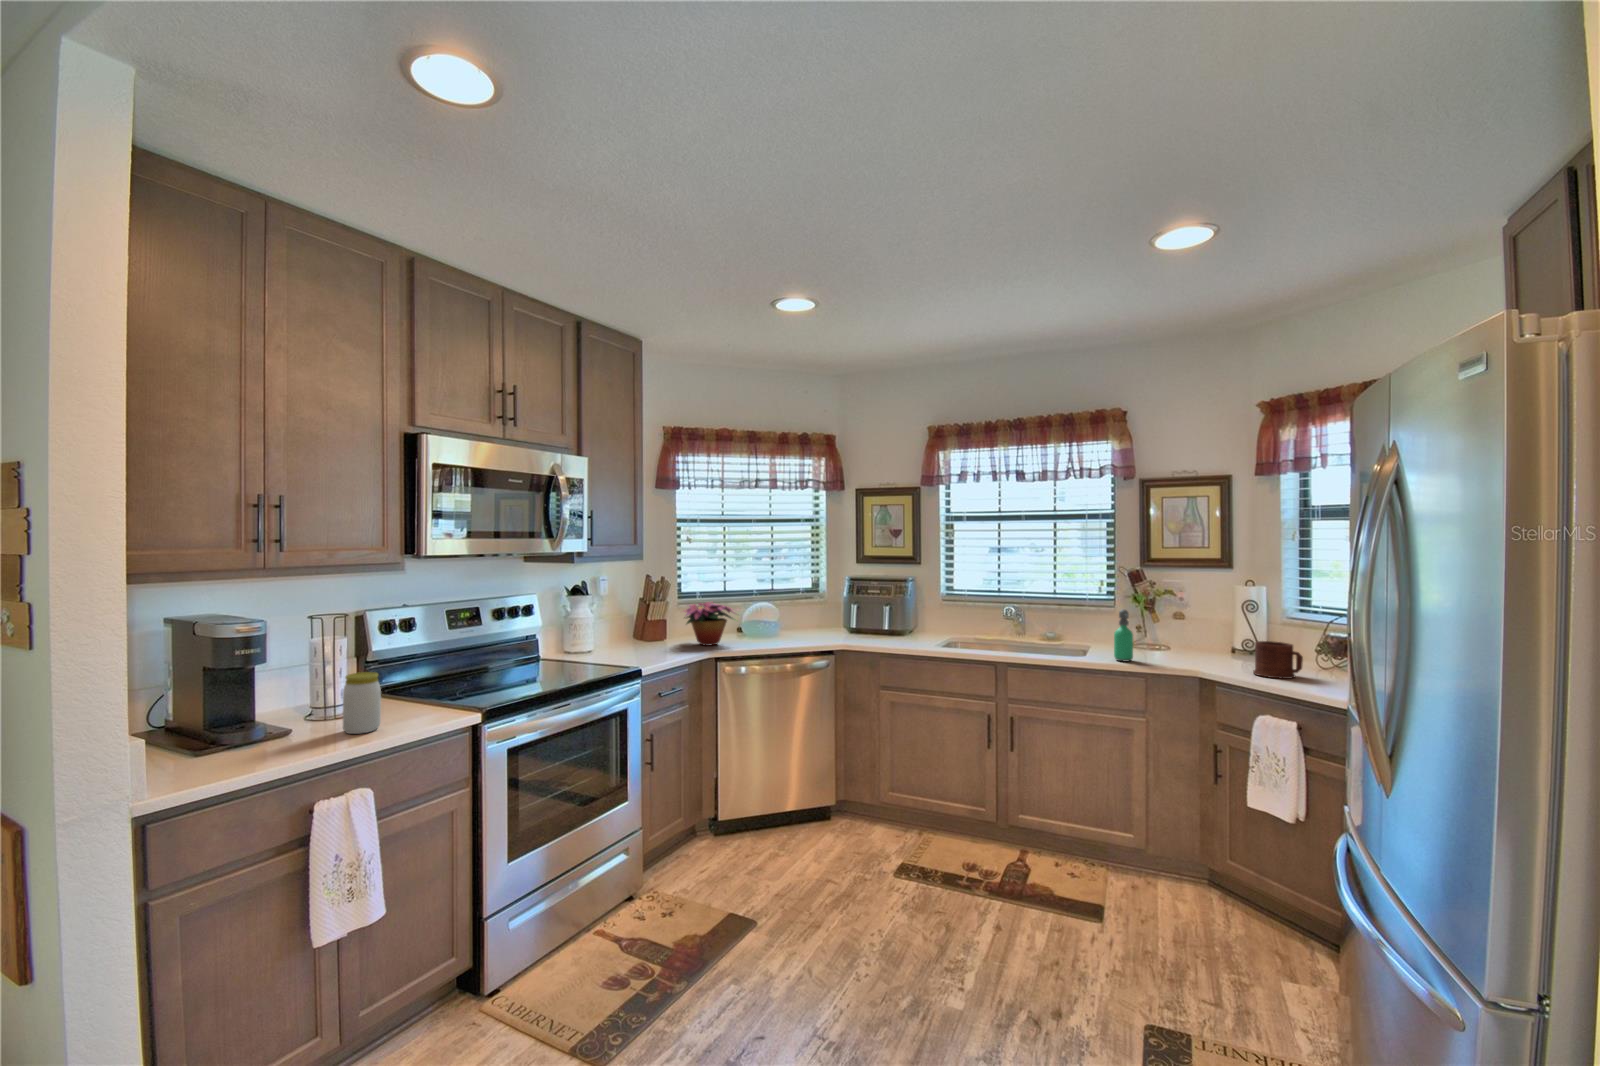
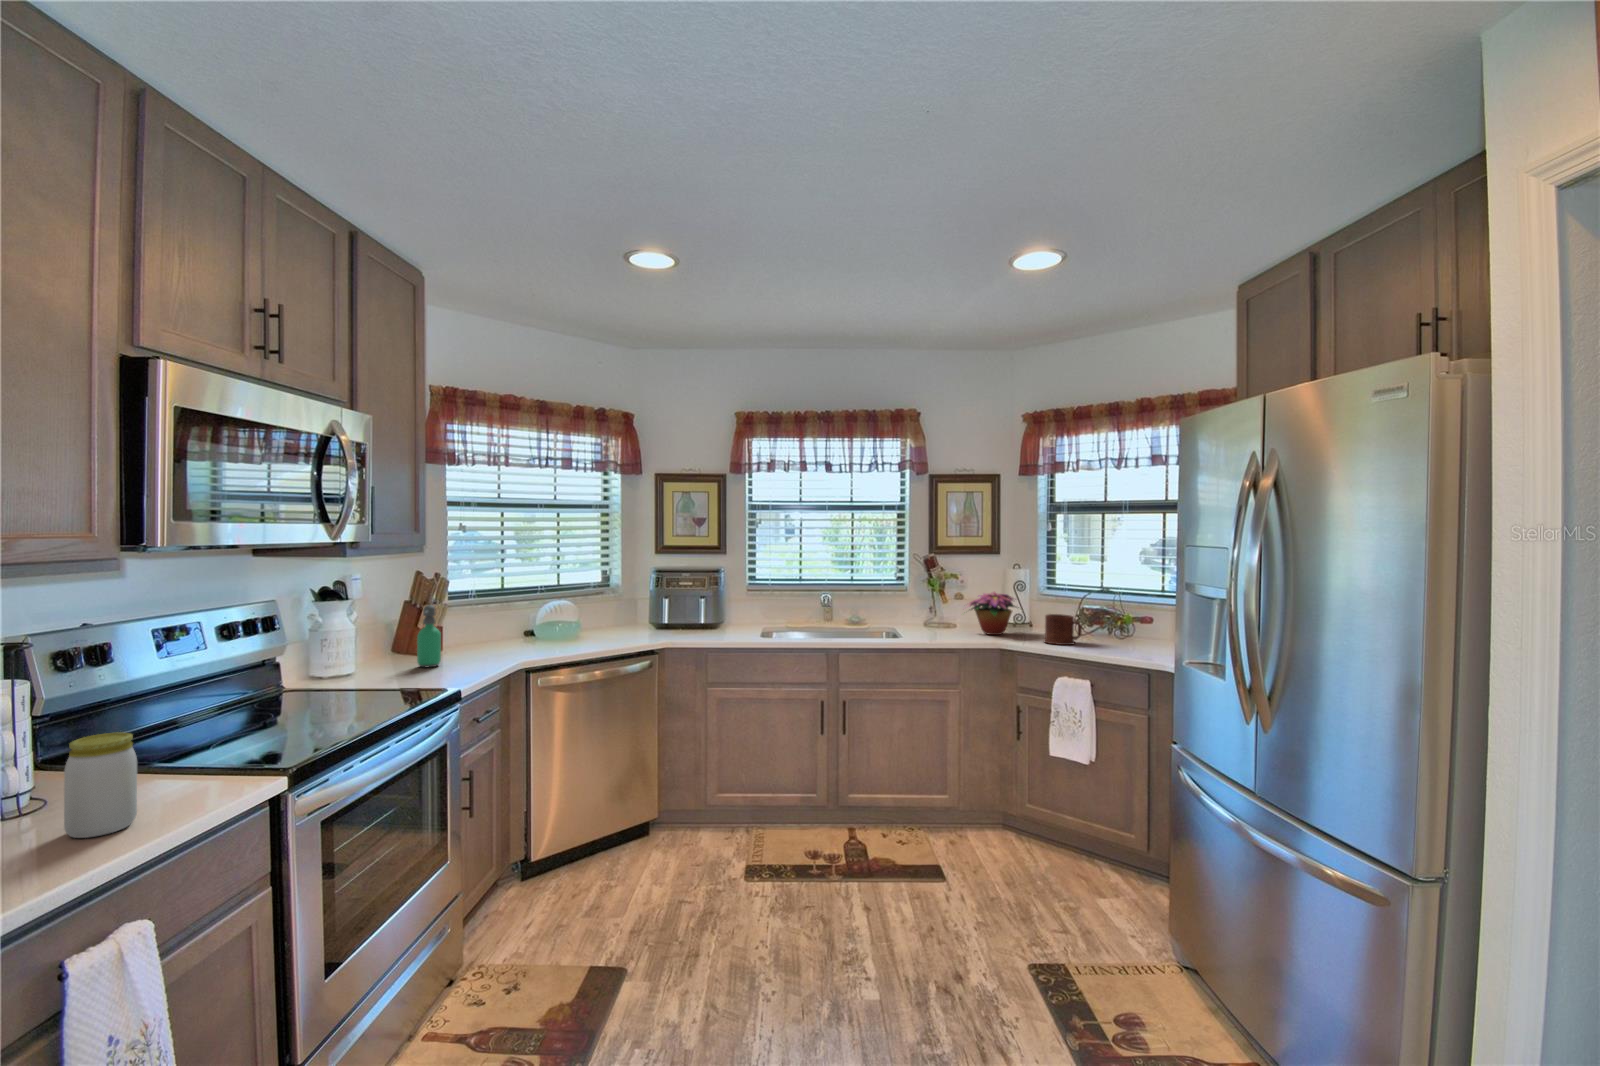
flower arrangement: present [683,602,733,646] -> present [969,592,1019,635]
soap dispenser: present [1114,610,1133,661] -> present [417,605,441,667]

